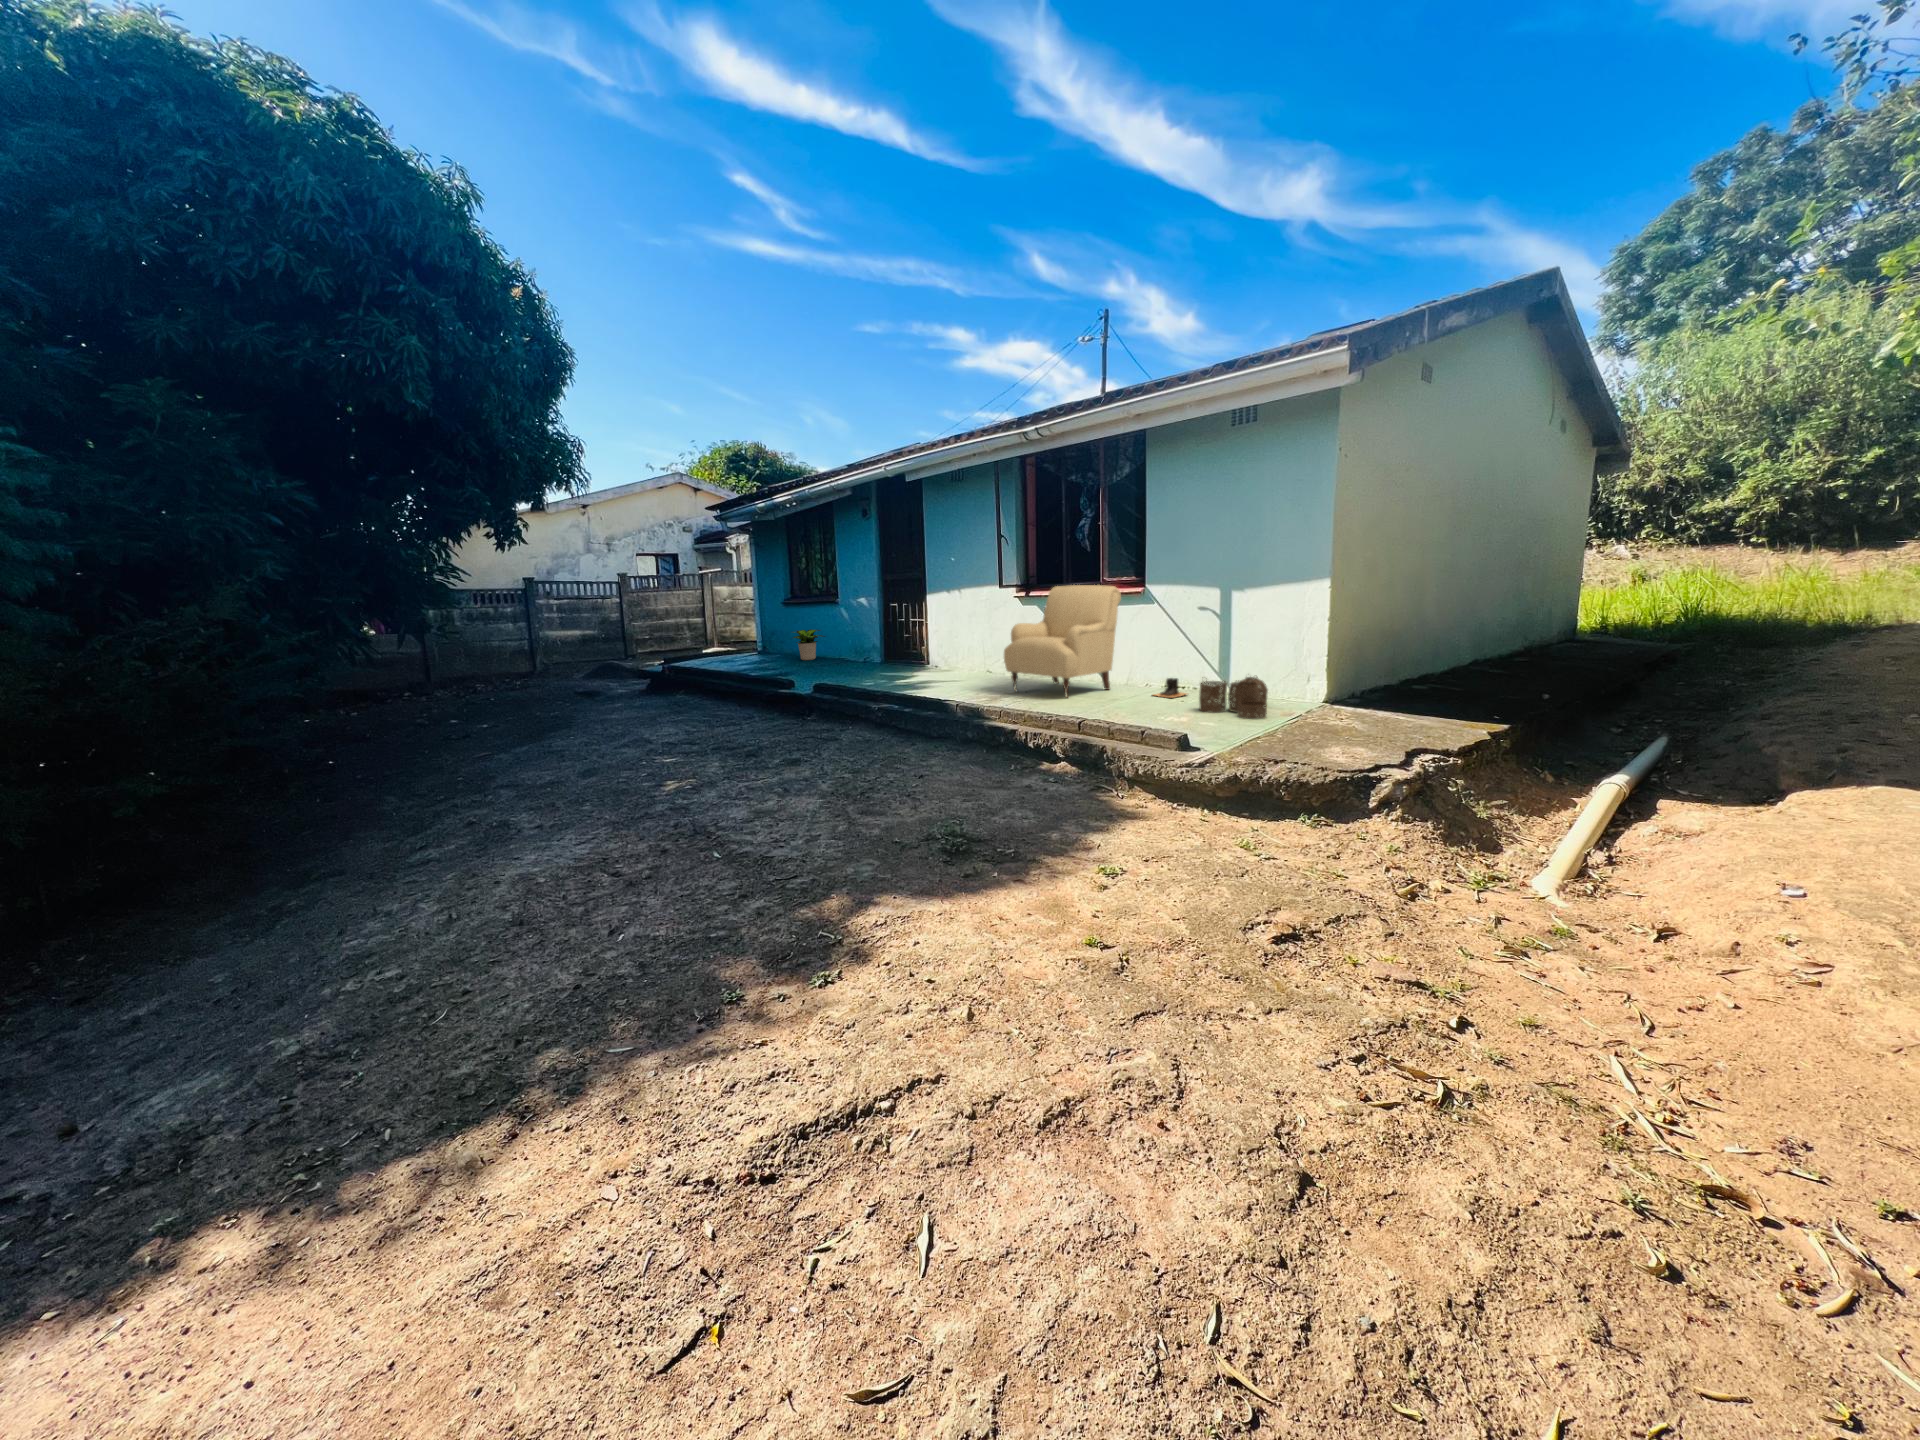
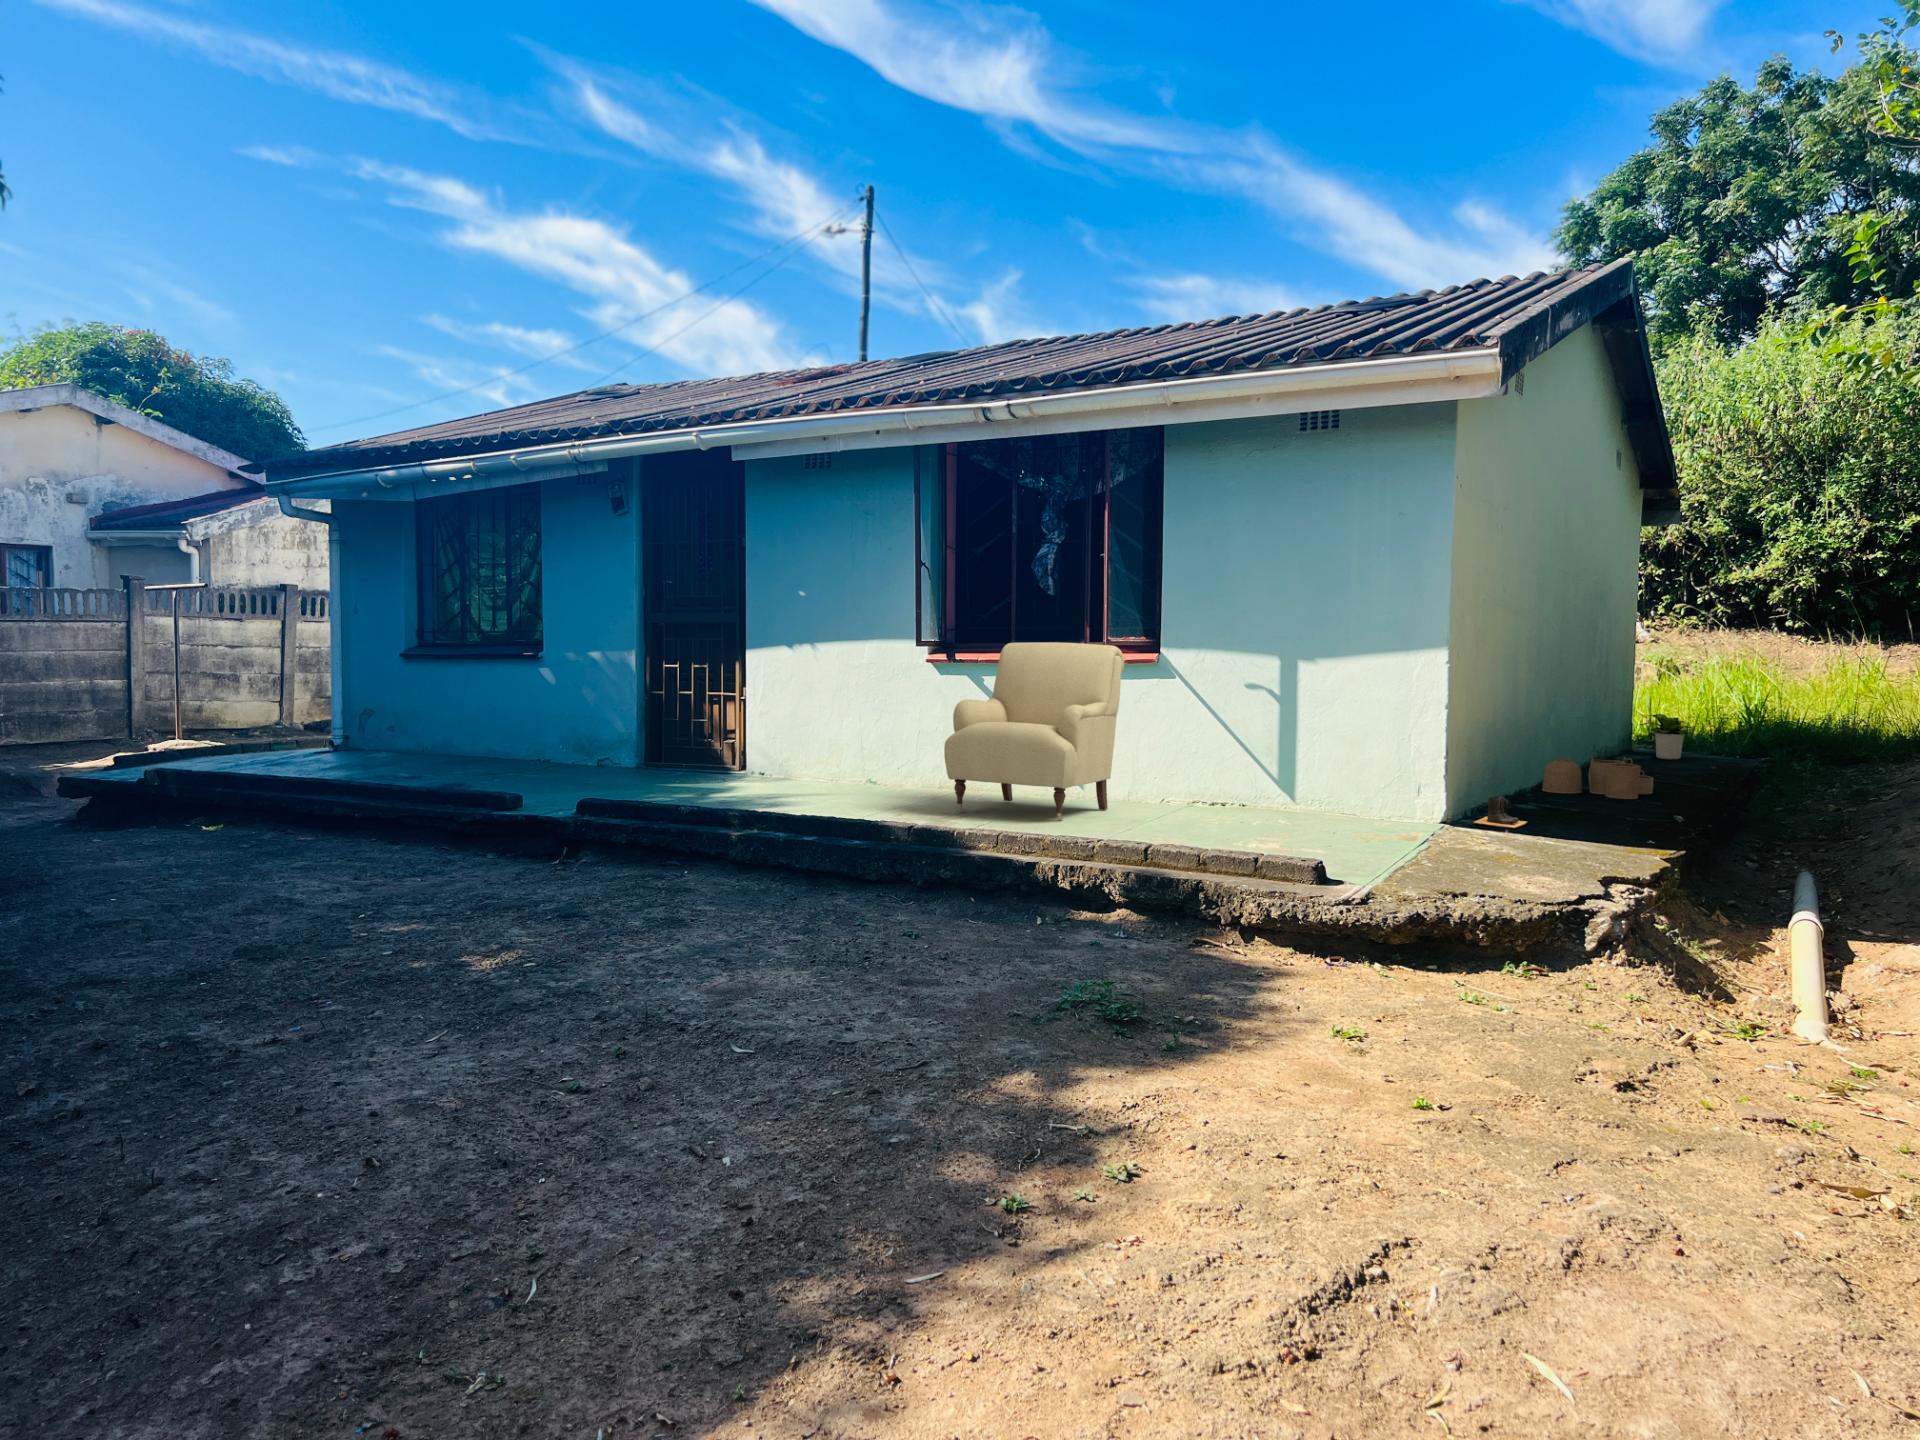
potted plant: present [793,629,825,660] -> present [1640,714,1694,759]
woven basket: present [1199,677,1268,719] -> present [1542,755,1653,799]
boots: present [1154,678,1187,698] -> present [1473,796,1528,828]

